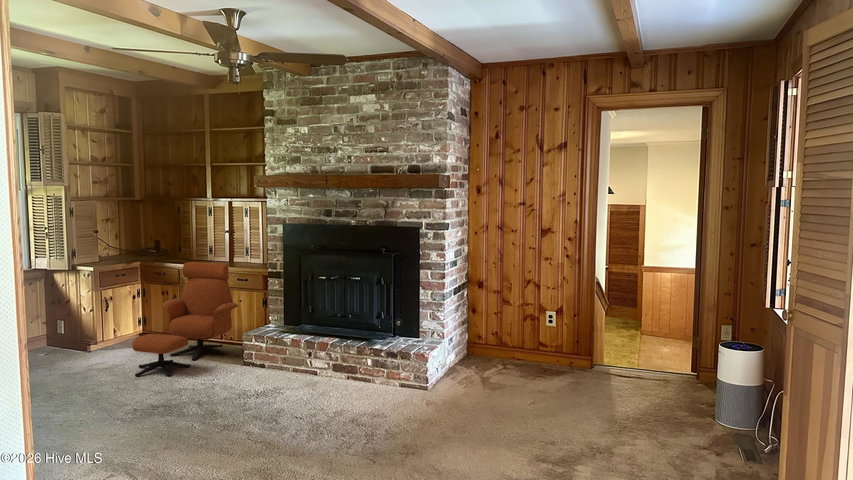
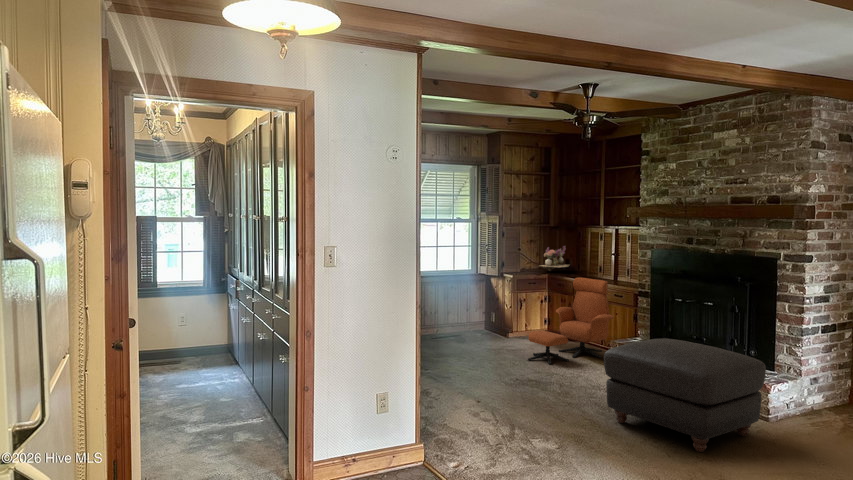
flower arrangement: none [125,224,167,257] -> present [540,246,569,271]
ottoman: none [276,324,437,446] -> present [604,338,766,452]

